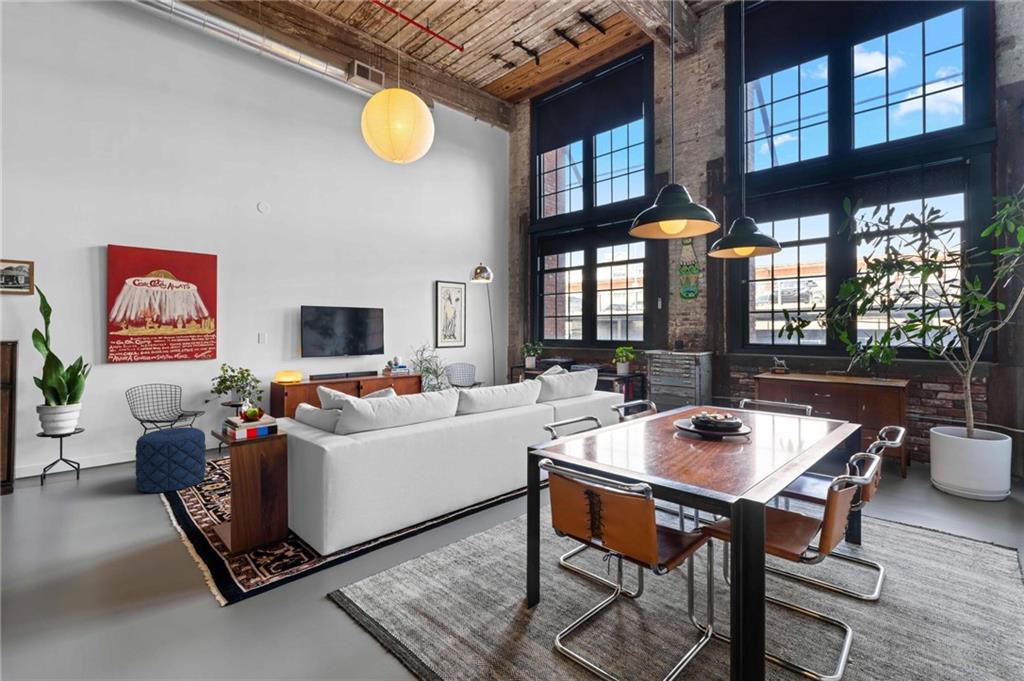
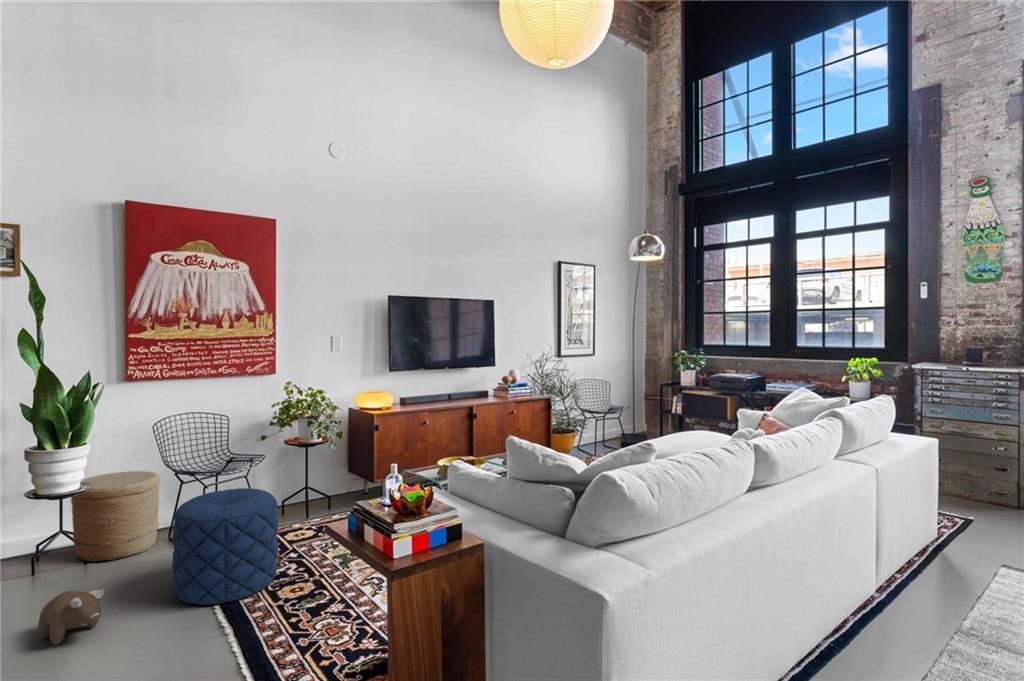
woven basket: none [68,422,131,477] -> present [71,471,160,562]
plush toy: none [50,480,91,511] -> present [38,589,104,645]

